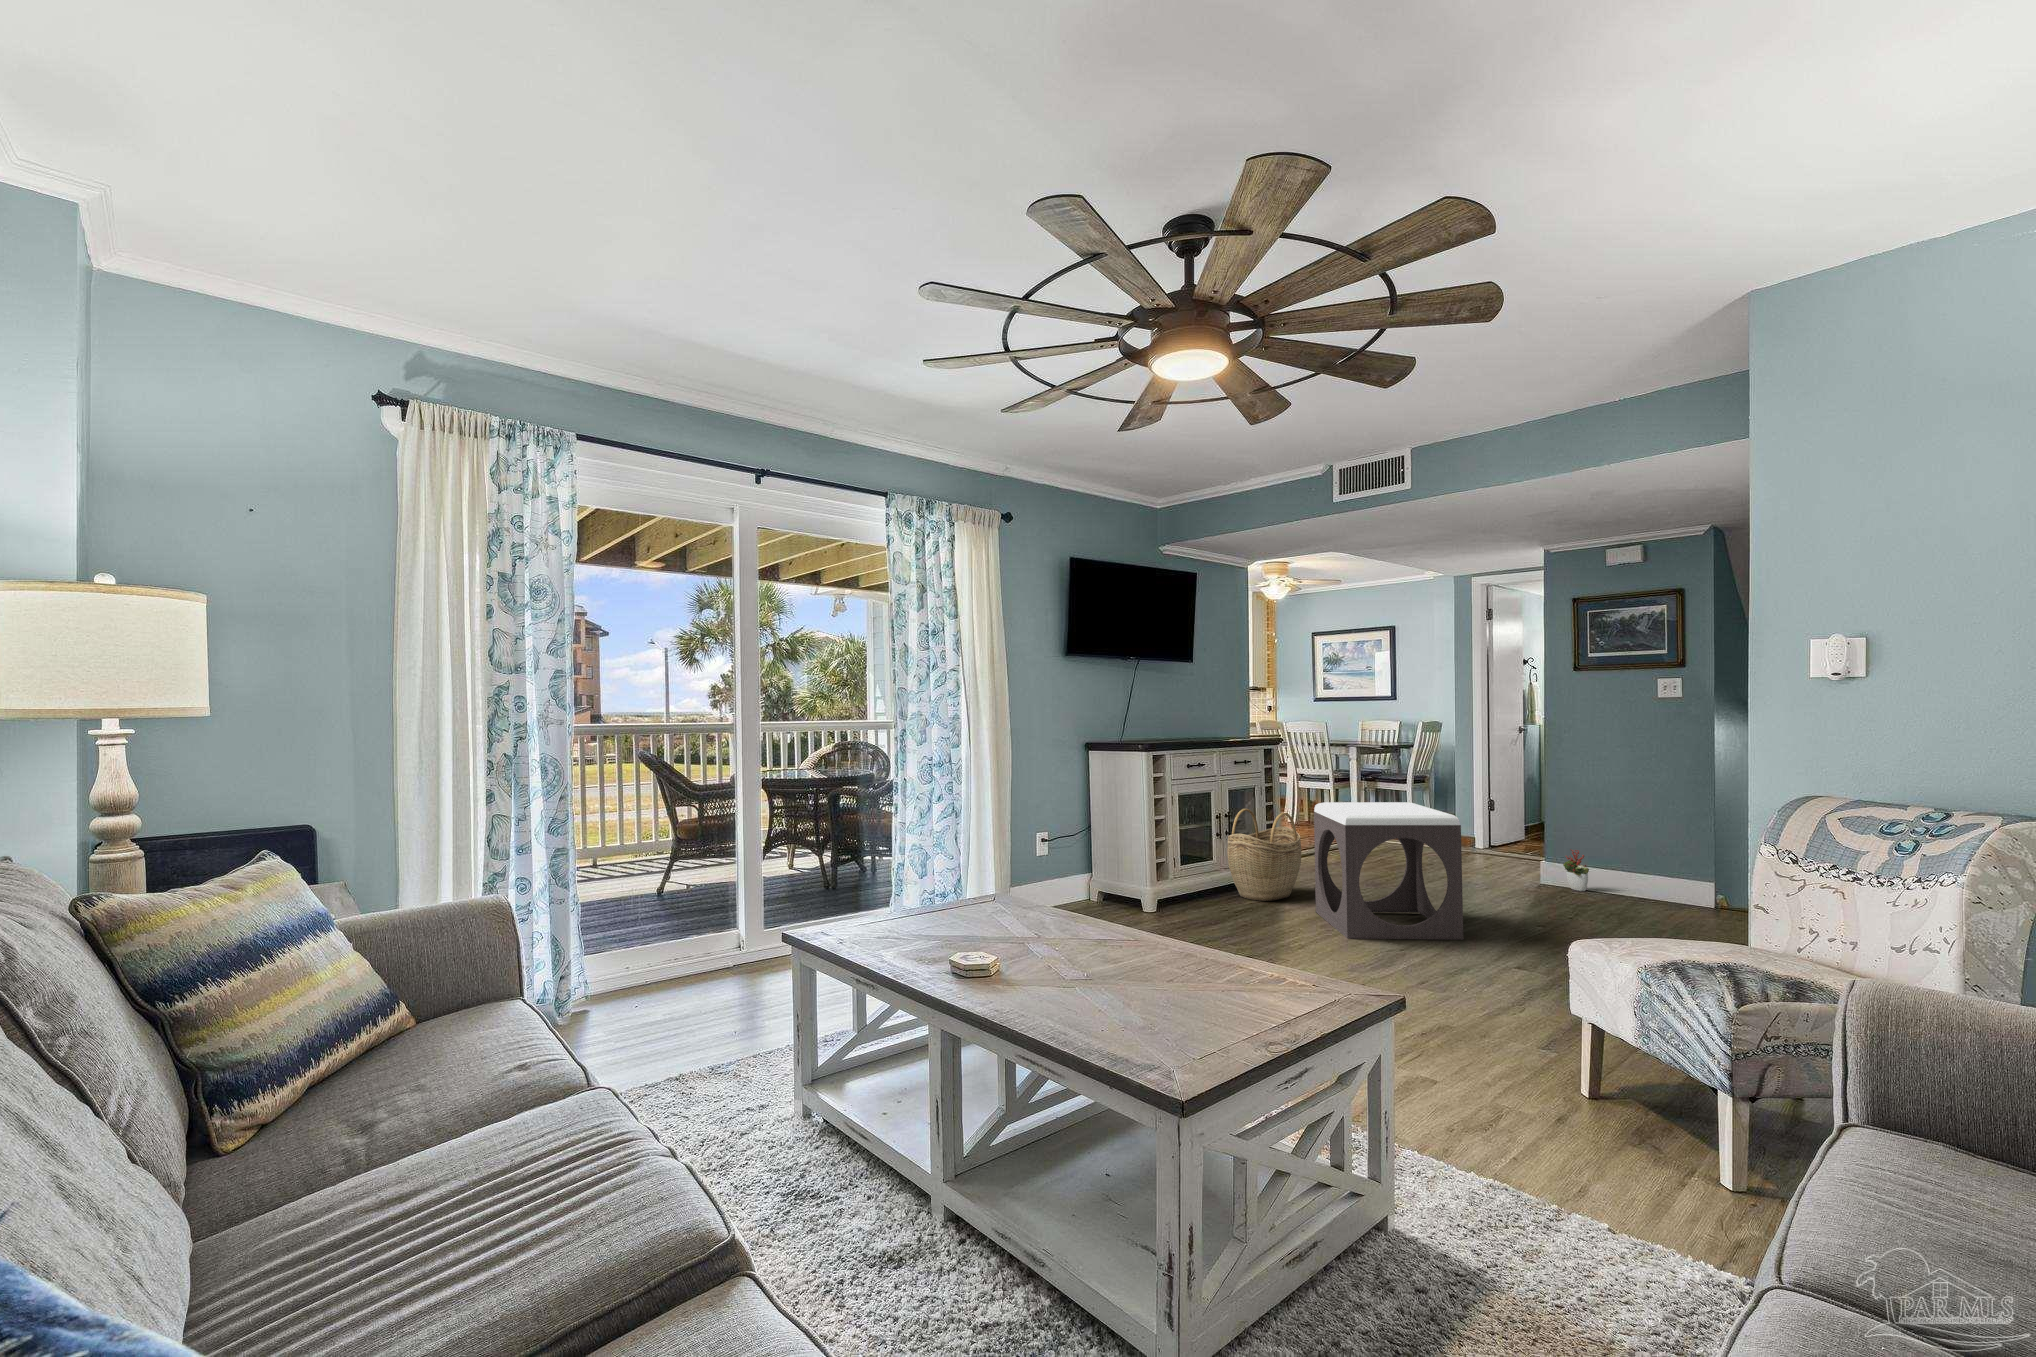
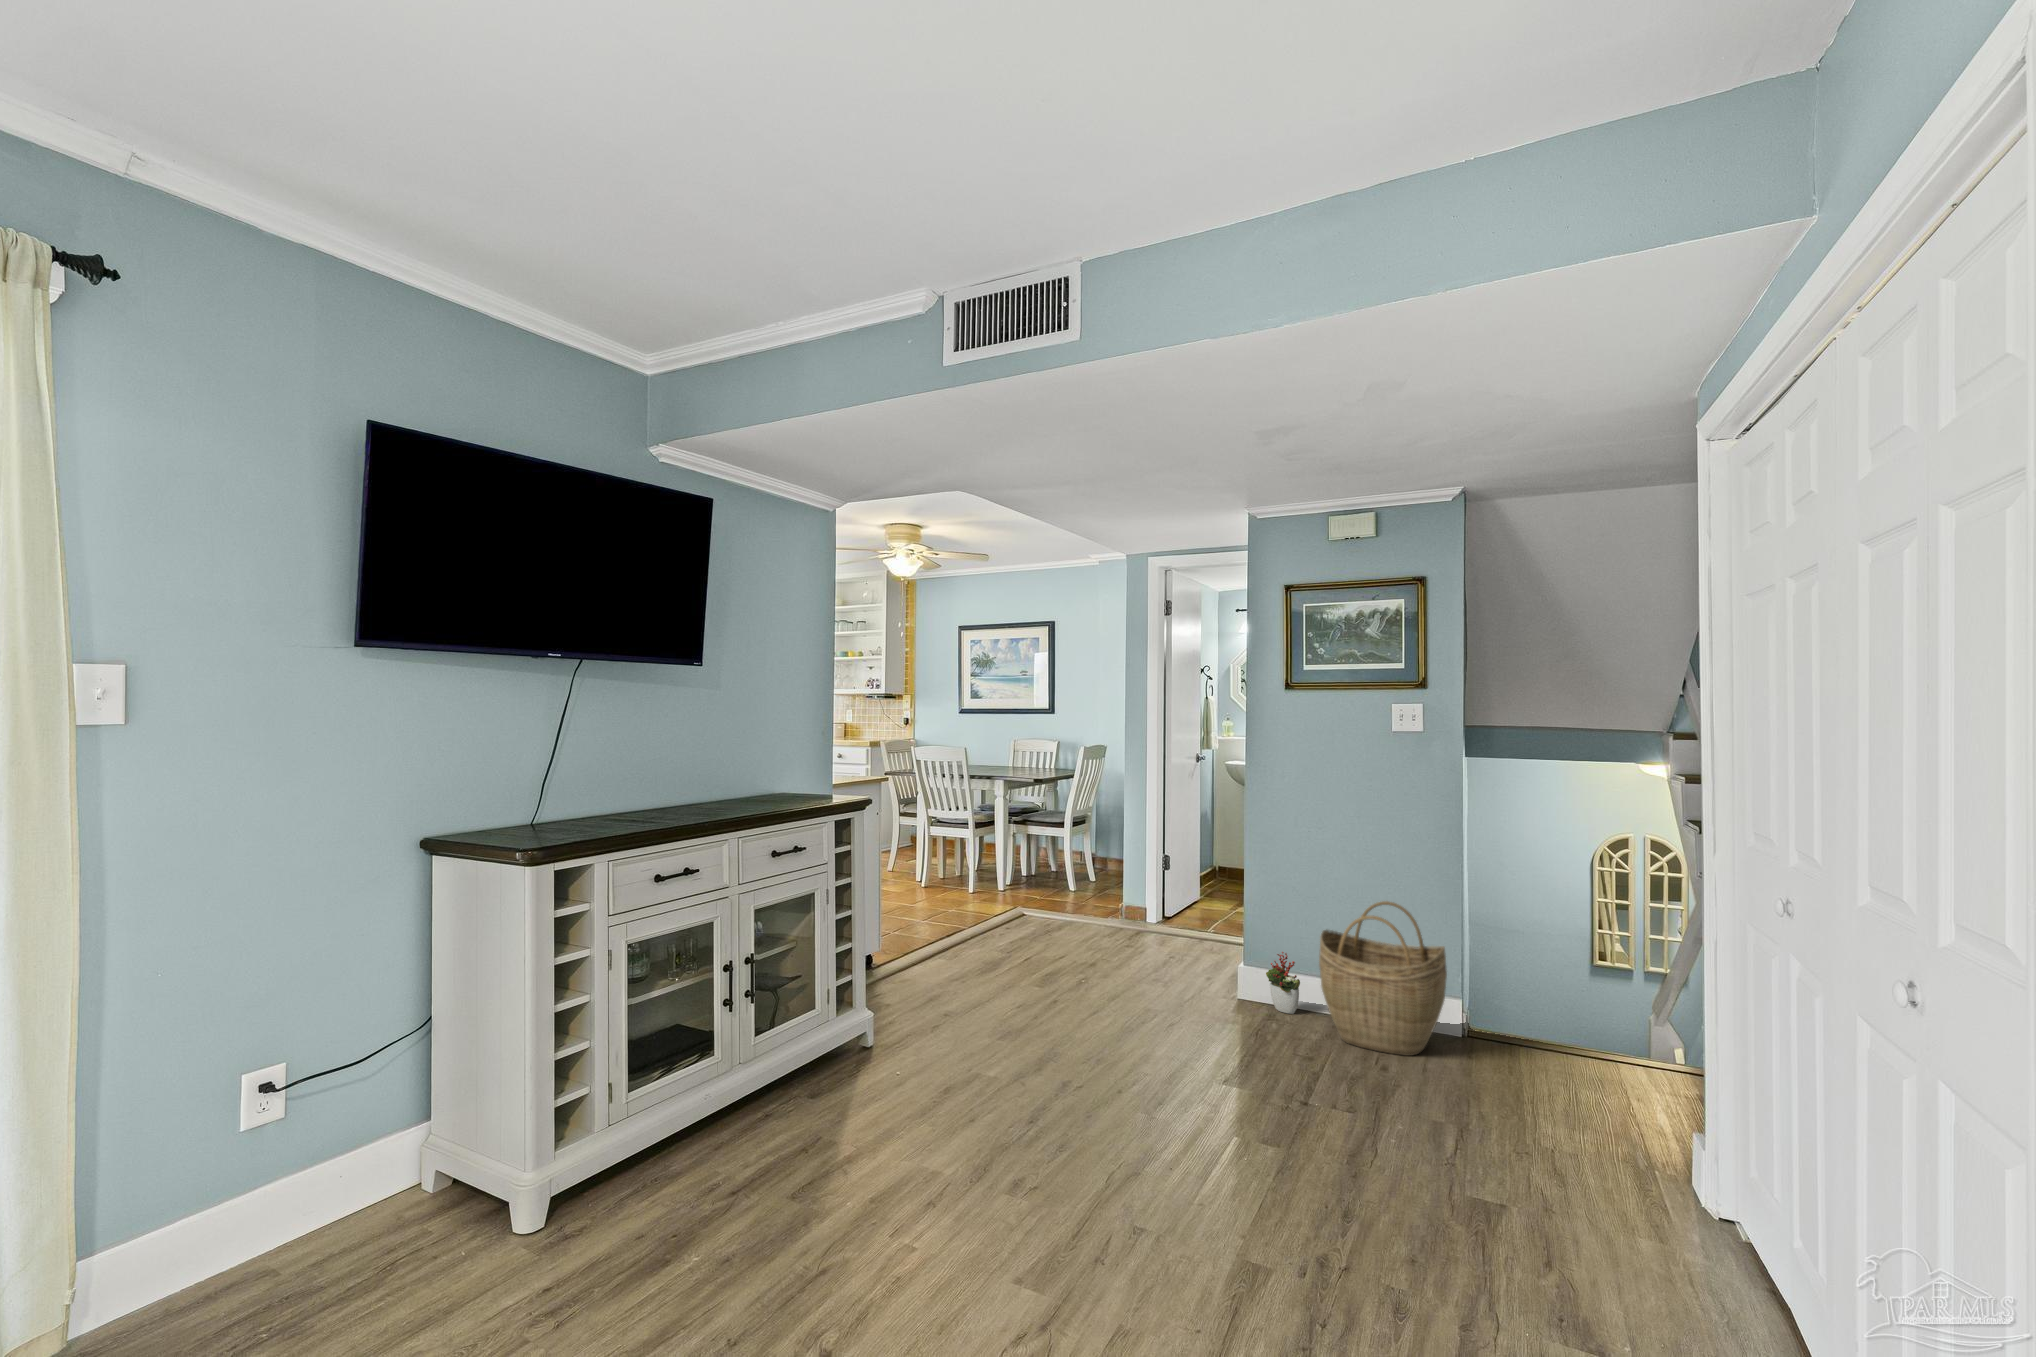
footstool: present [1314,802,1463,940] -> none [888,929,1142,1262]
woven basket: present [1227,809,1301,901] -> present [1319,901,1447,1056]

